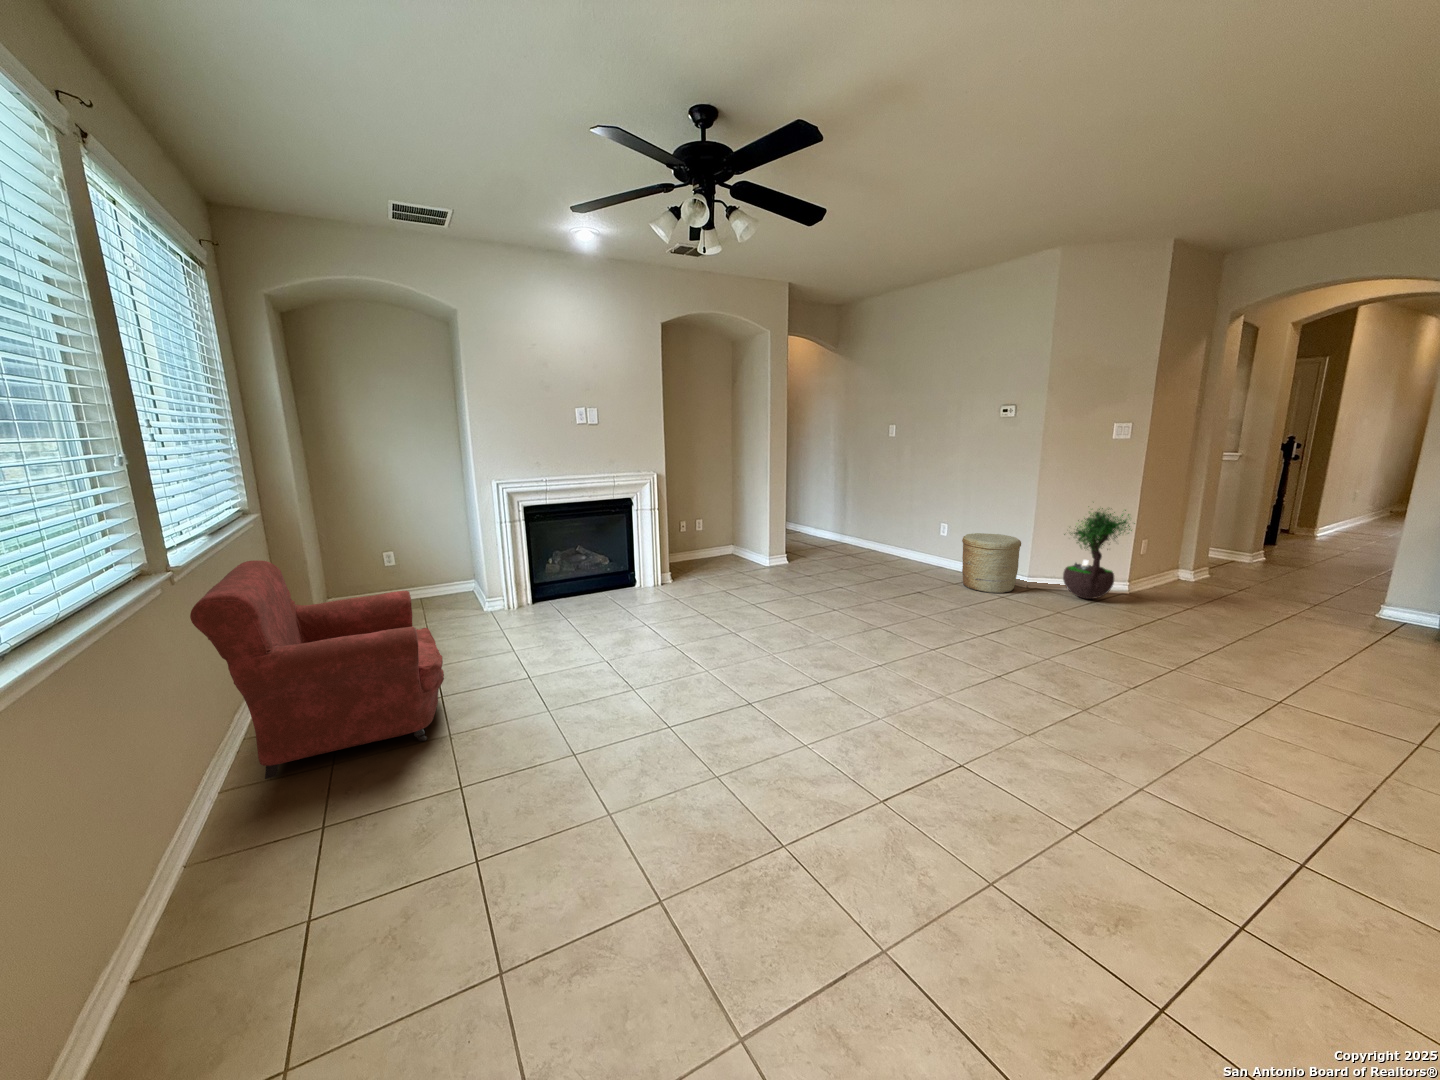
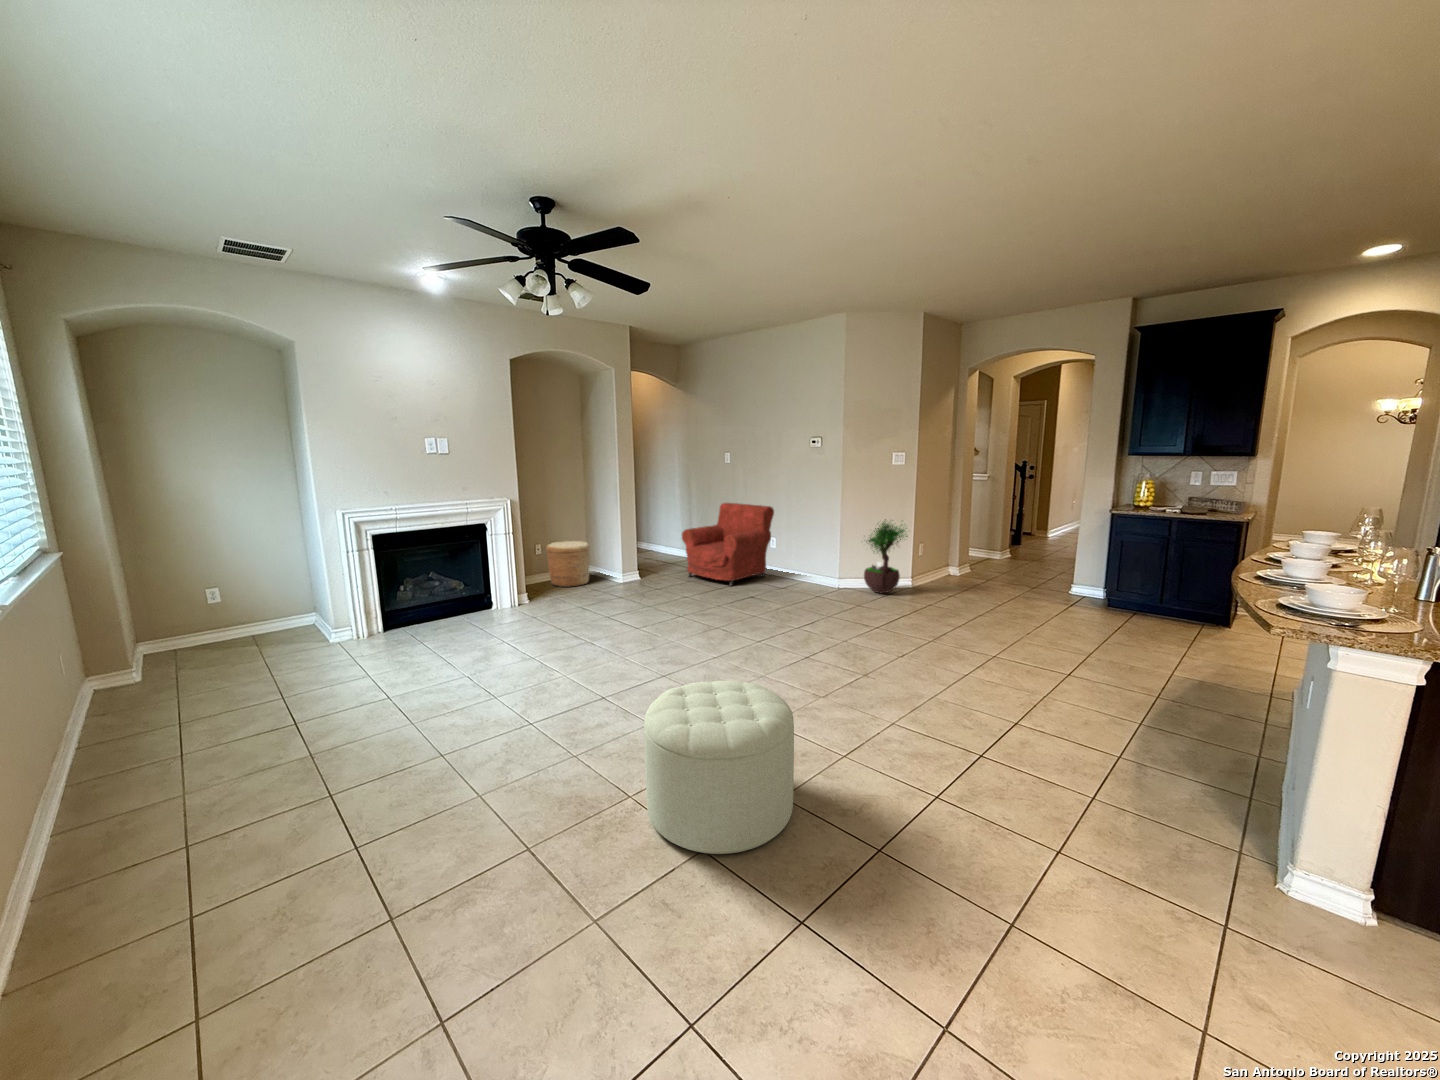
woven basket: present [962,533,1021,593] -> present [546,541,590,587]
armchair: present [190,561,444,779] -> present [682,503,774,586]
ottoman: none [809,715,1029,976] -> present [644,681,794,854]

